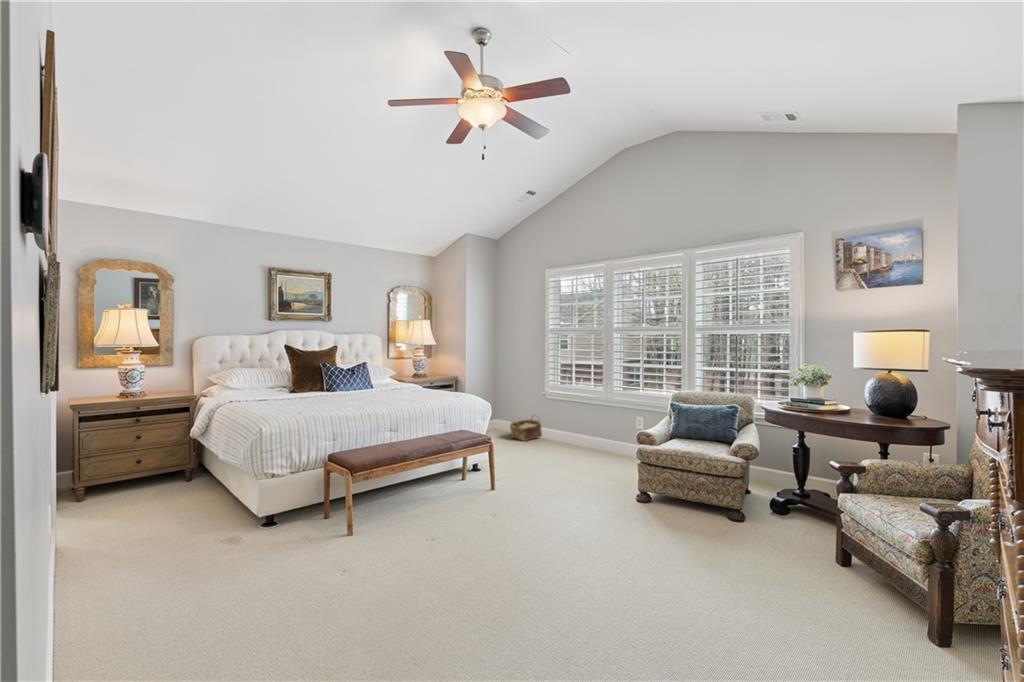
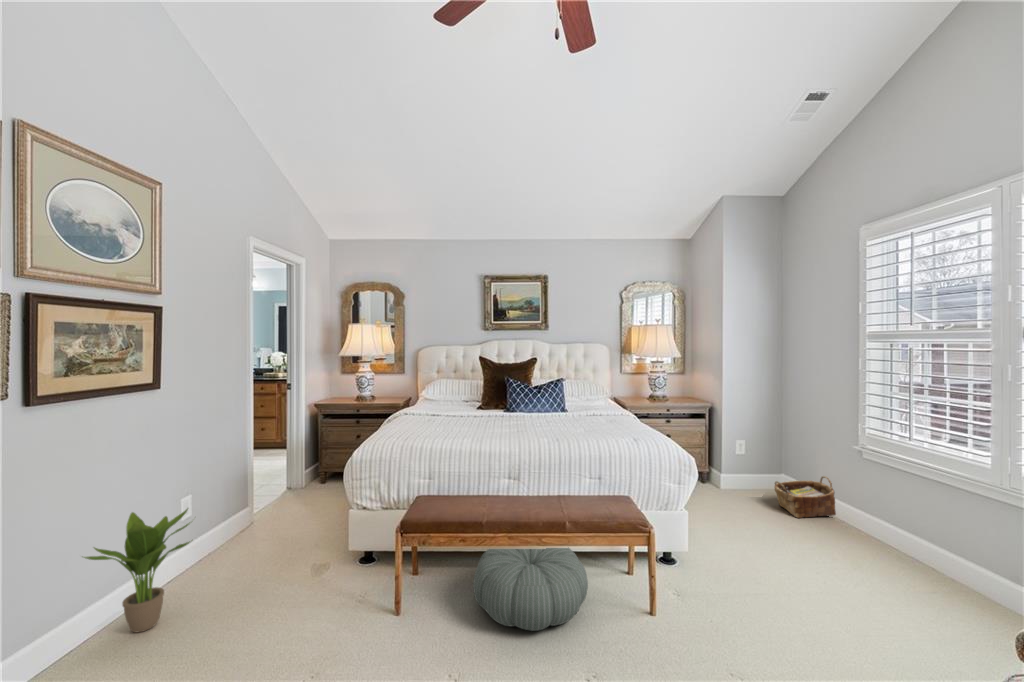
pouf: none [392,467,472,517] -> present [473,547,588,631]
potted plant: none [66,491,179,620] -> present [84,509,190,633]

